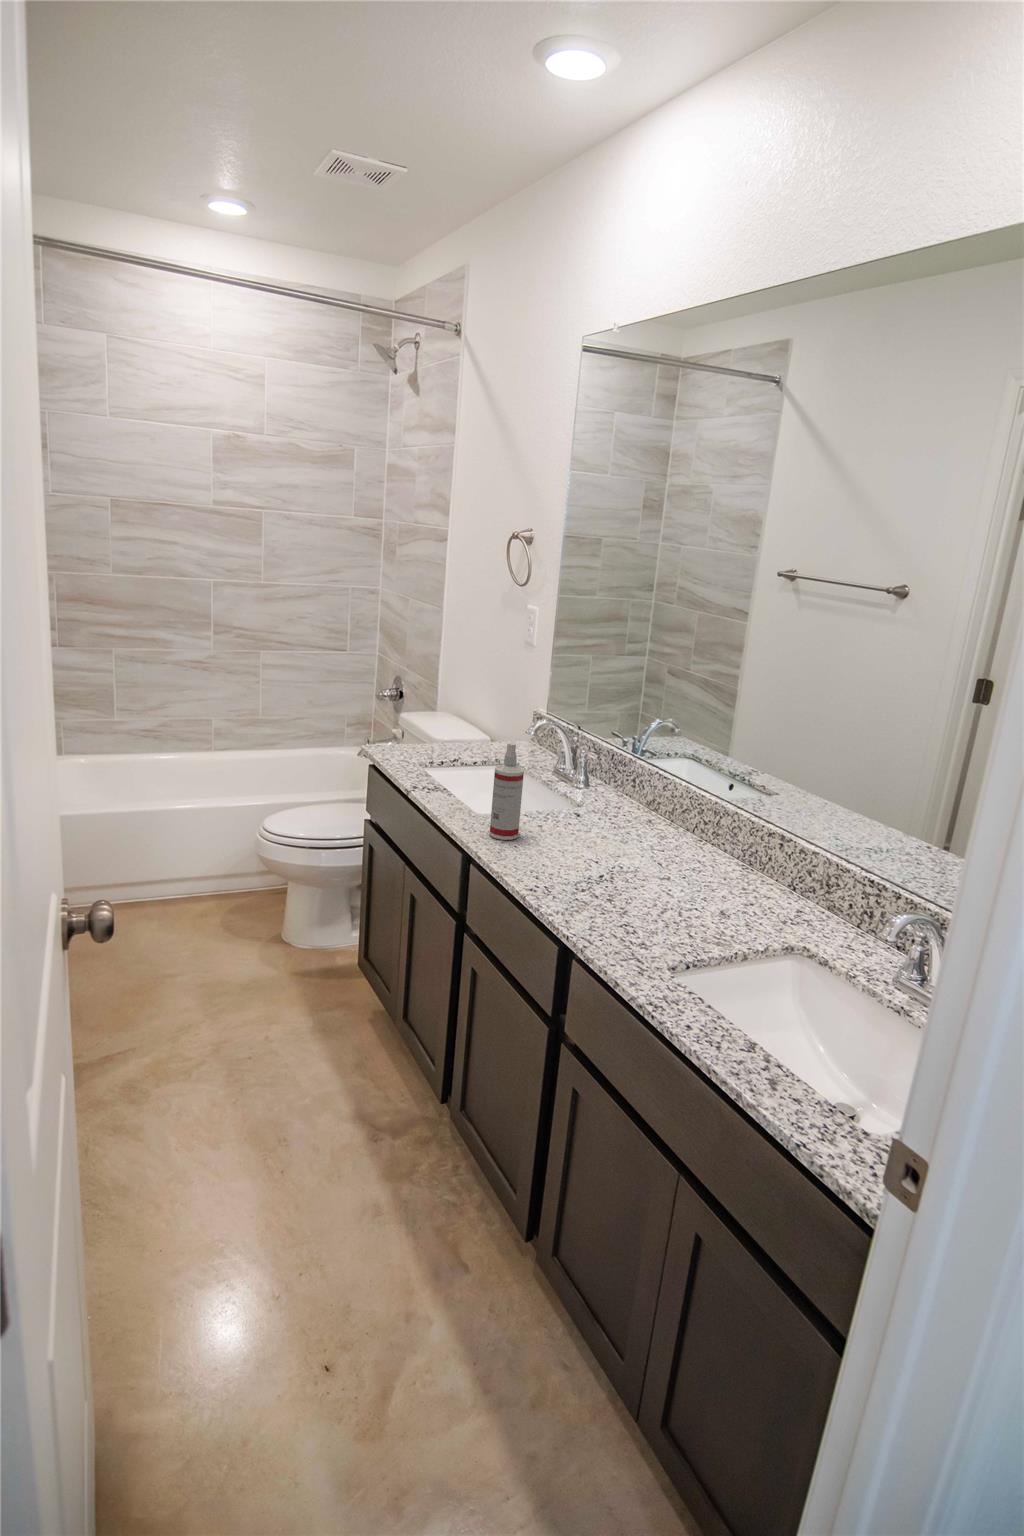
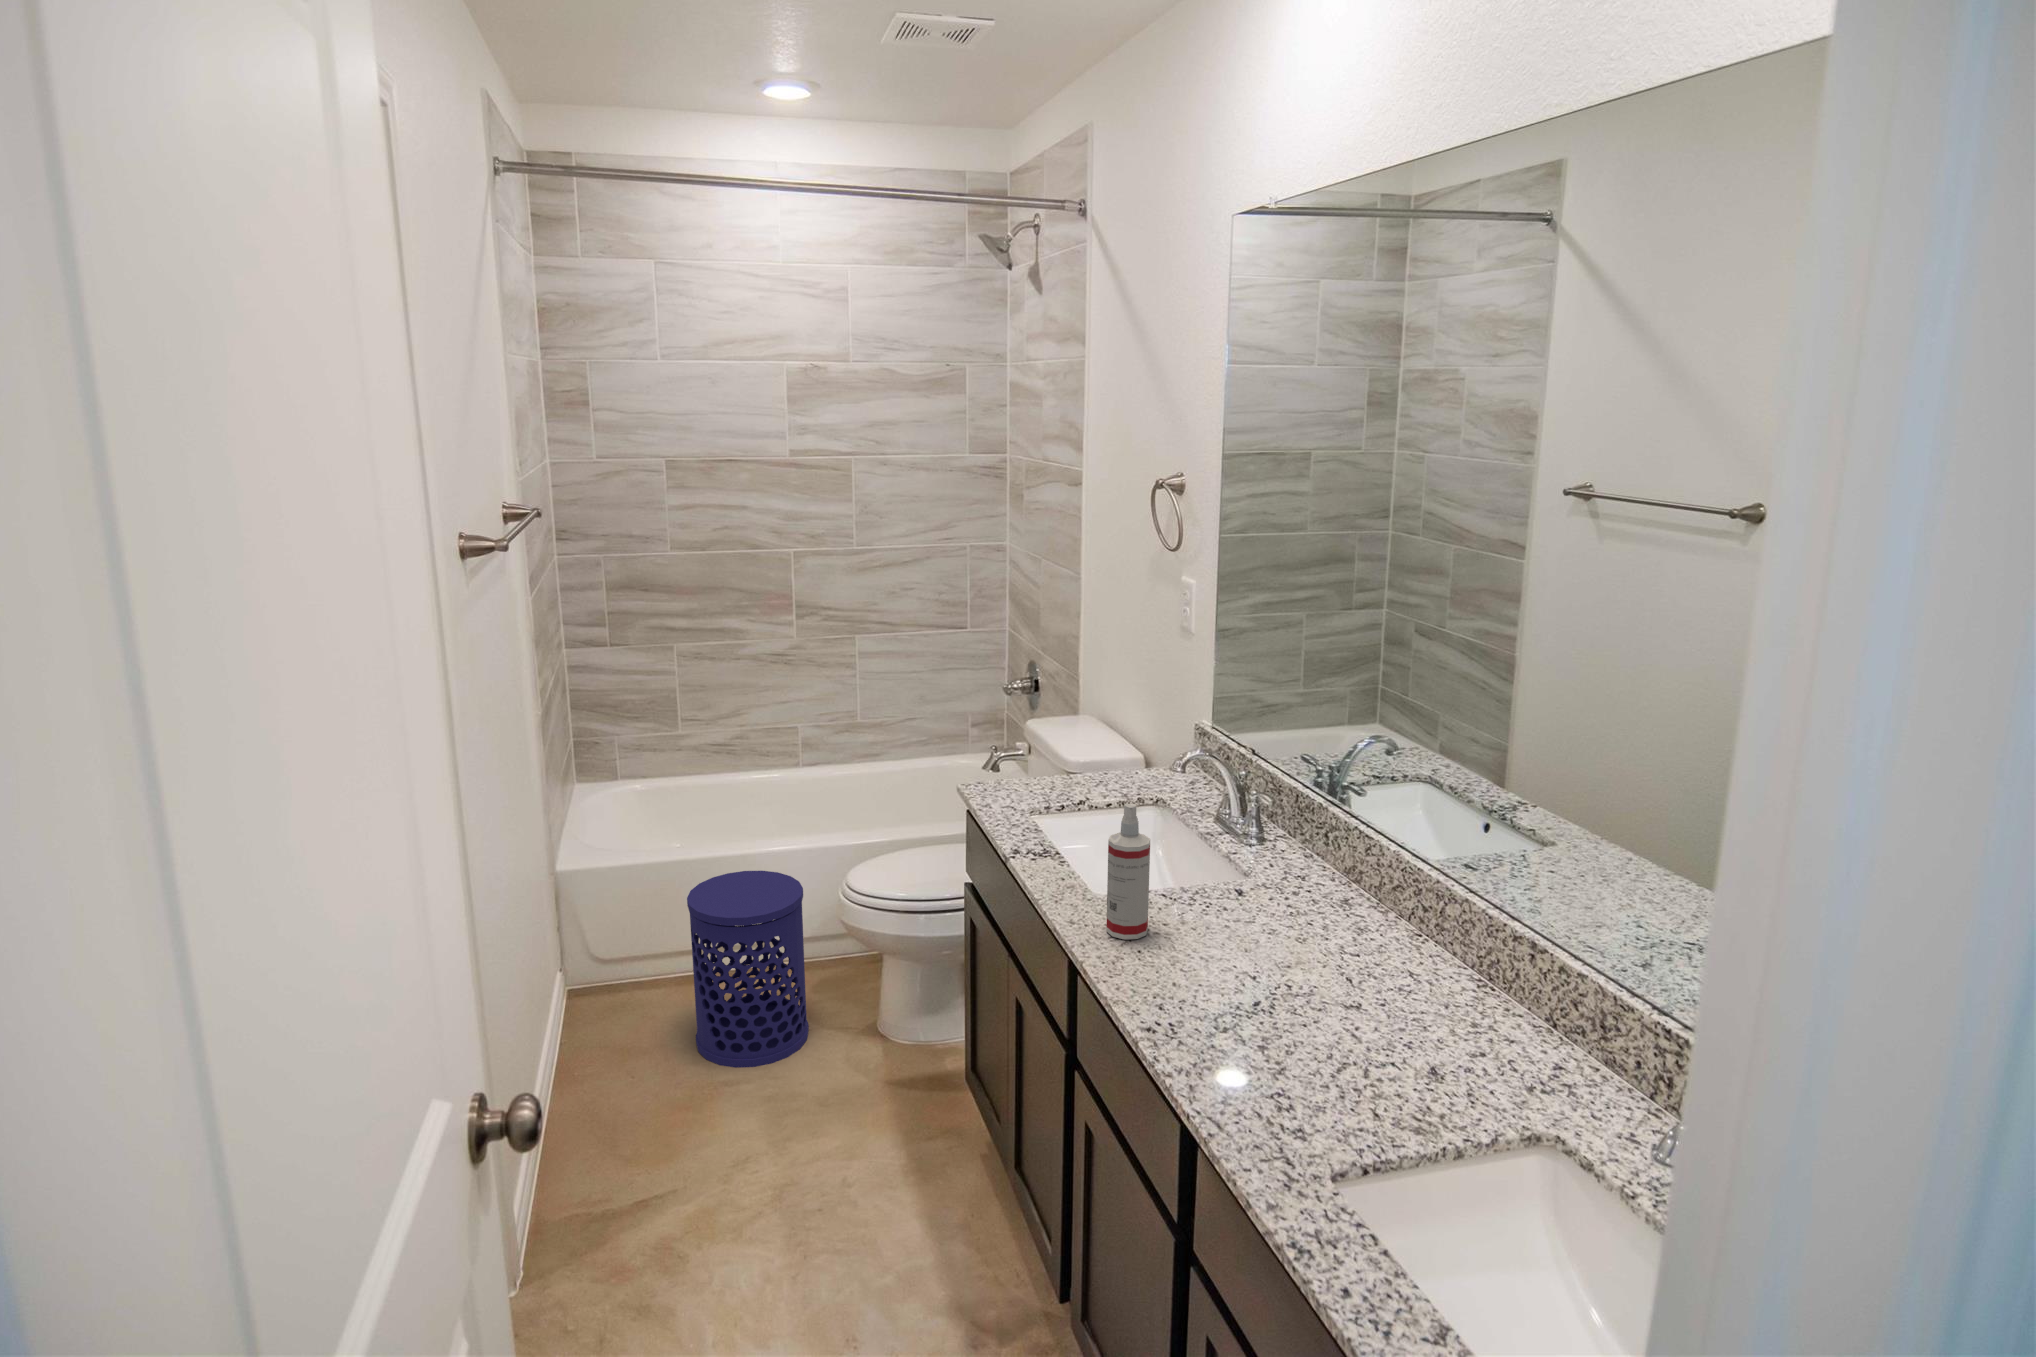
waste bin: none [137,818,230,964] -> present [687,871,809,1068]

